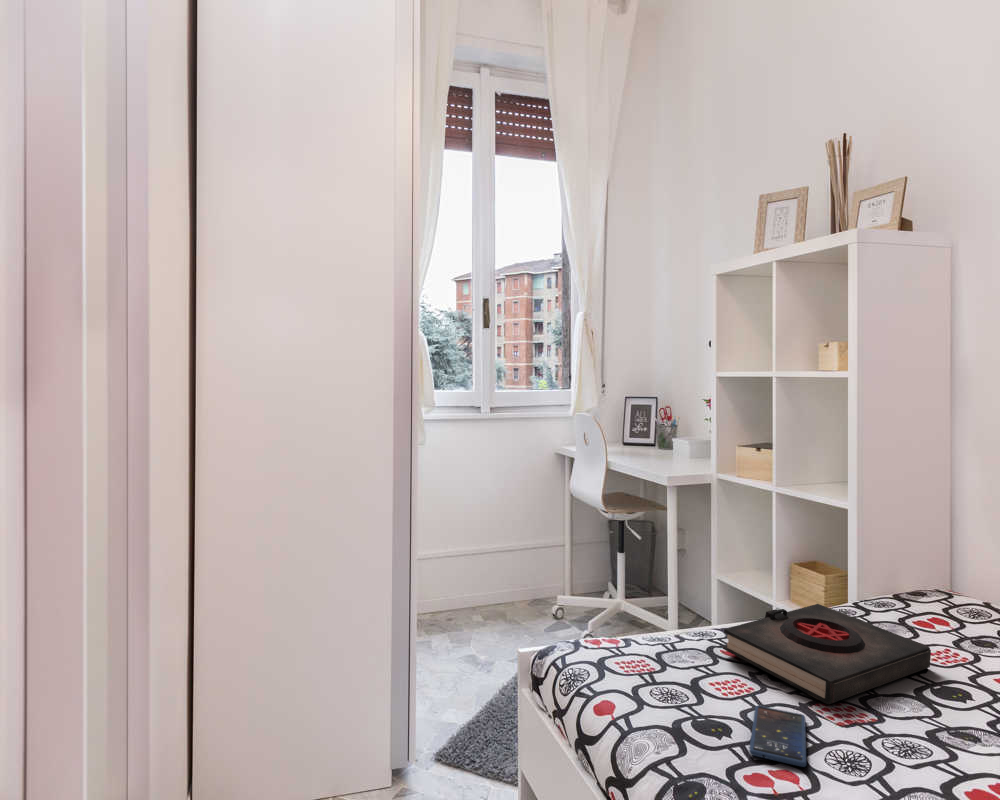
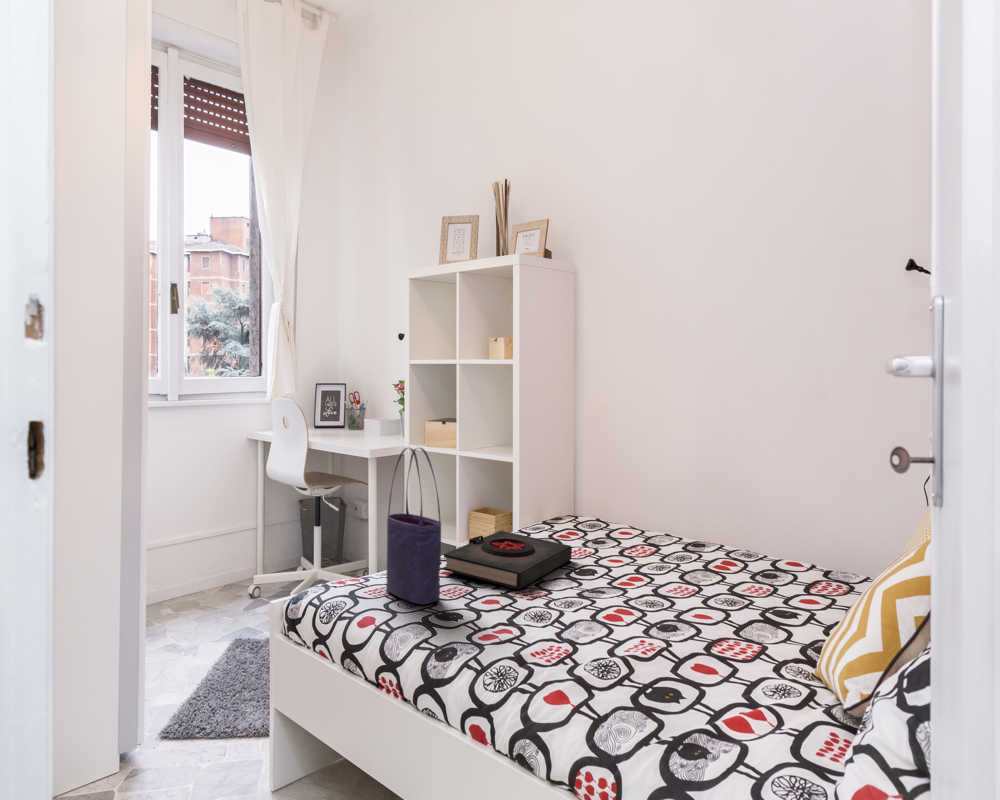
tote bag: none [643,491,708,699] -> present [386,447,441,604]
smartphone: present [749,706,806,767] -> none [475,597,515,625]

